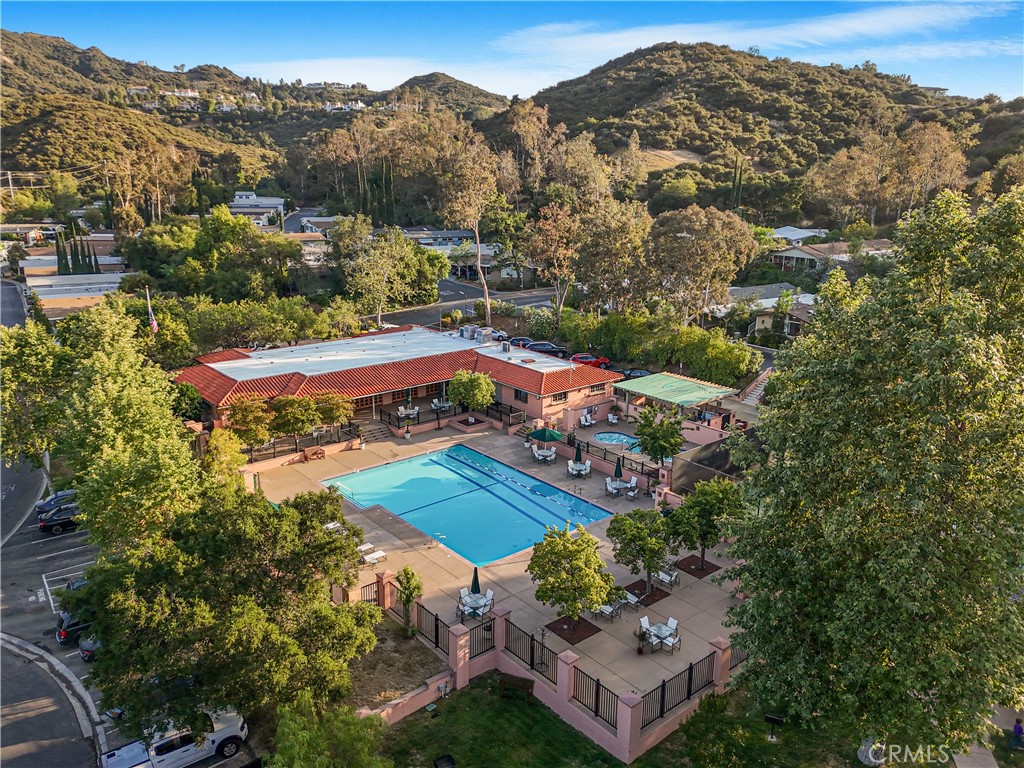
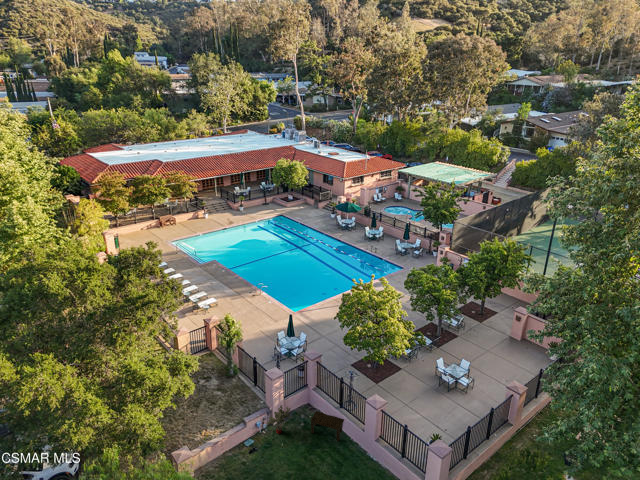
potted tree: present [633,628,652,654] -> present [267,405,290,434]

